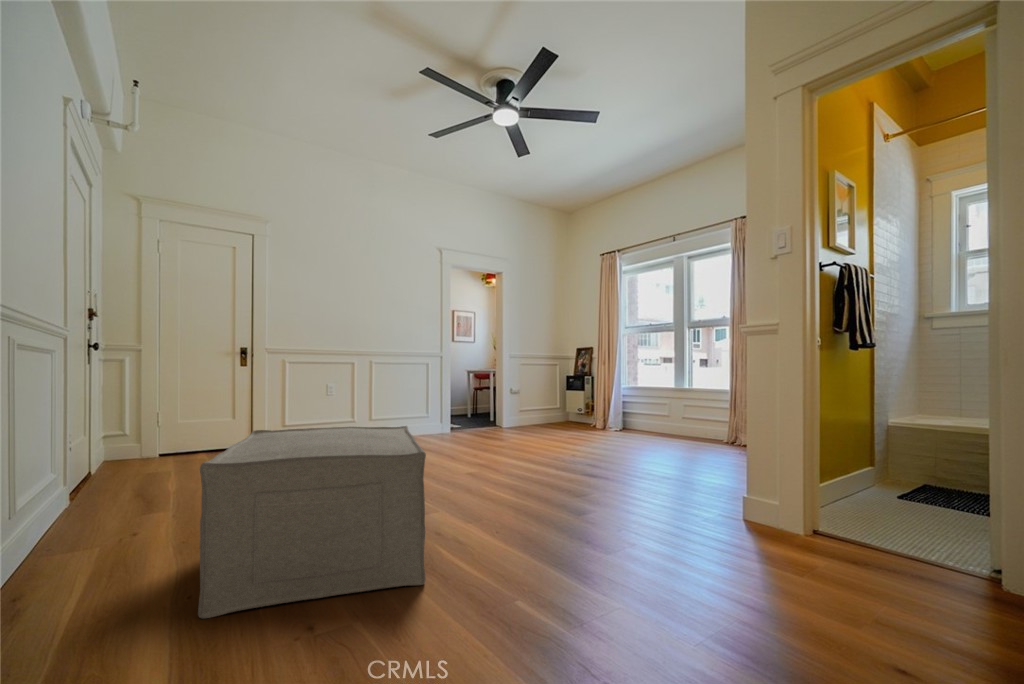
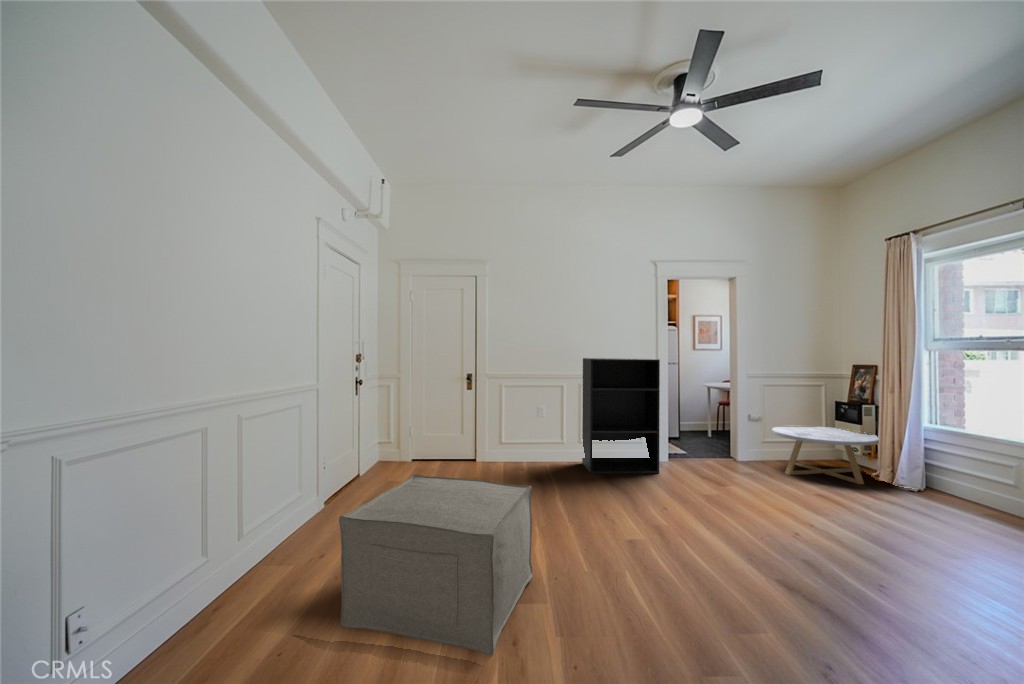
bookshelf: none [376,334,453,447] -> present [582,358,660,473]
coffee table: none [529,395,598,432] -> present [772,427,879,484]

